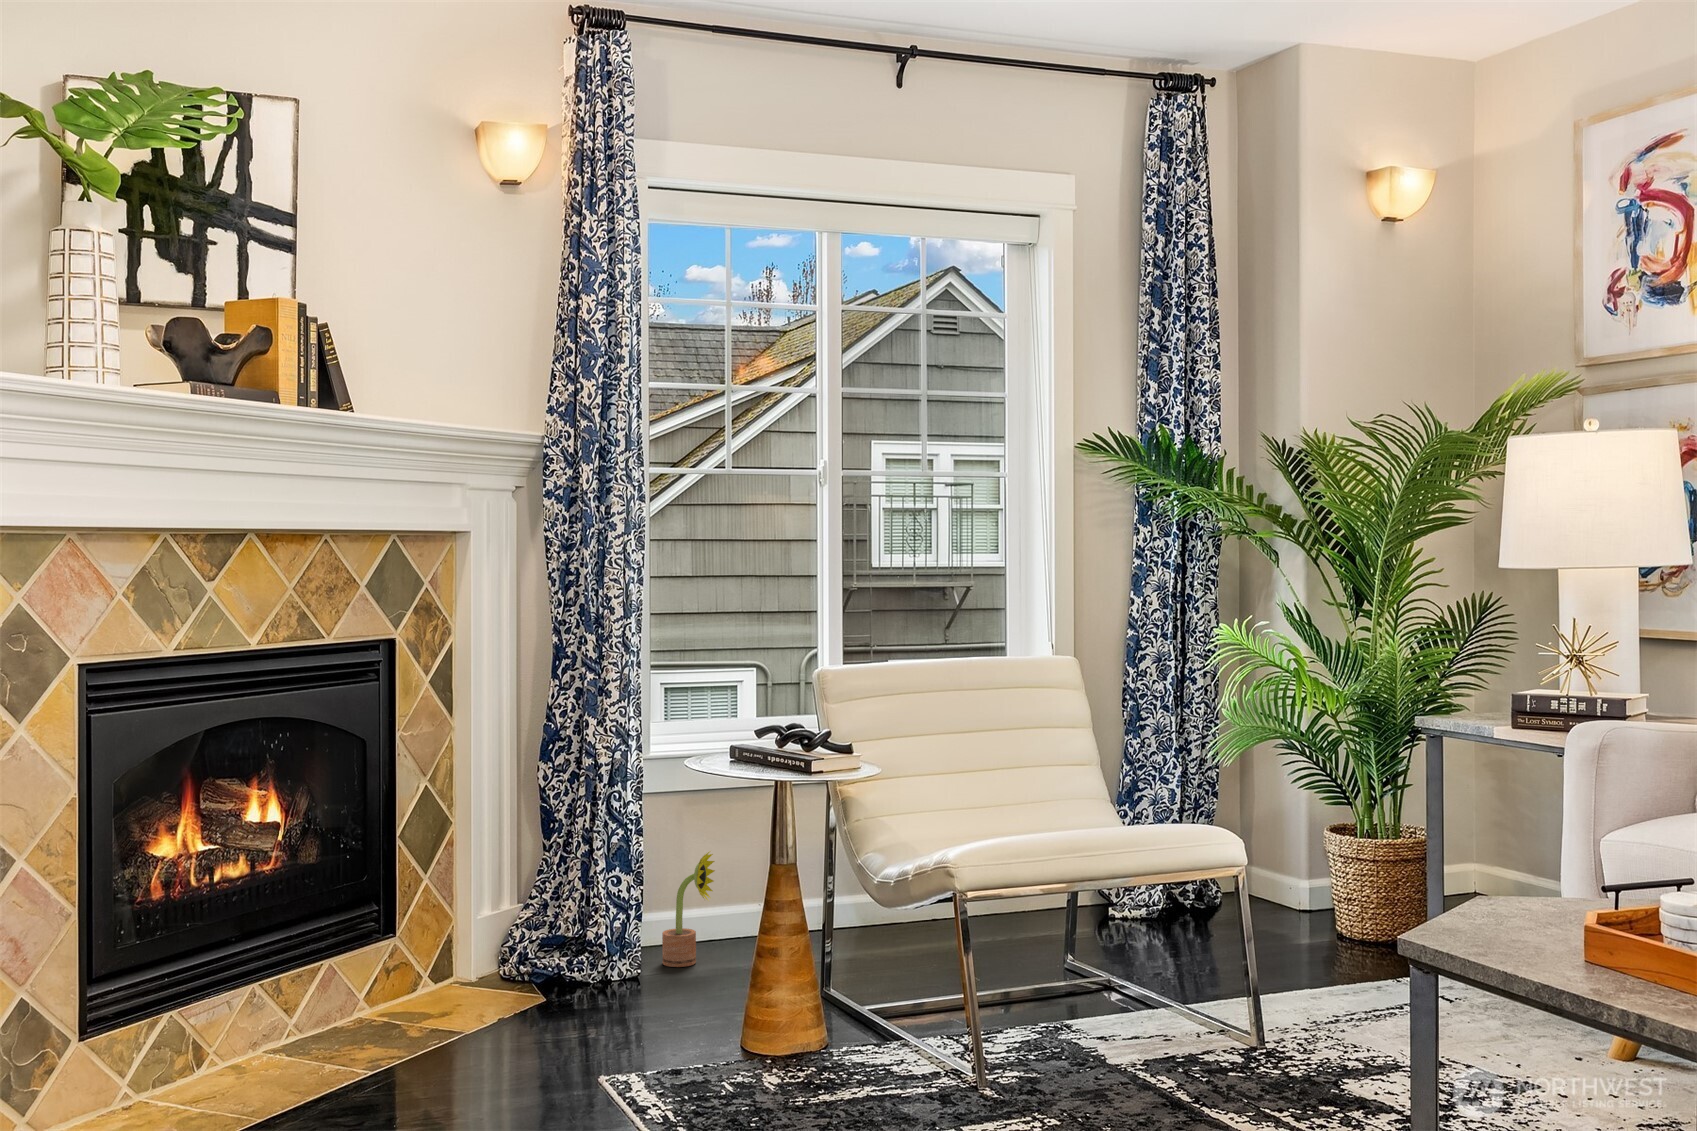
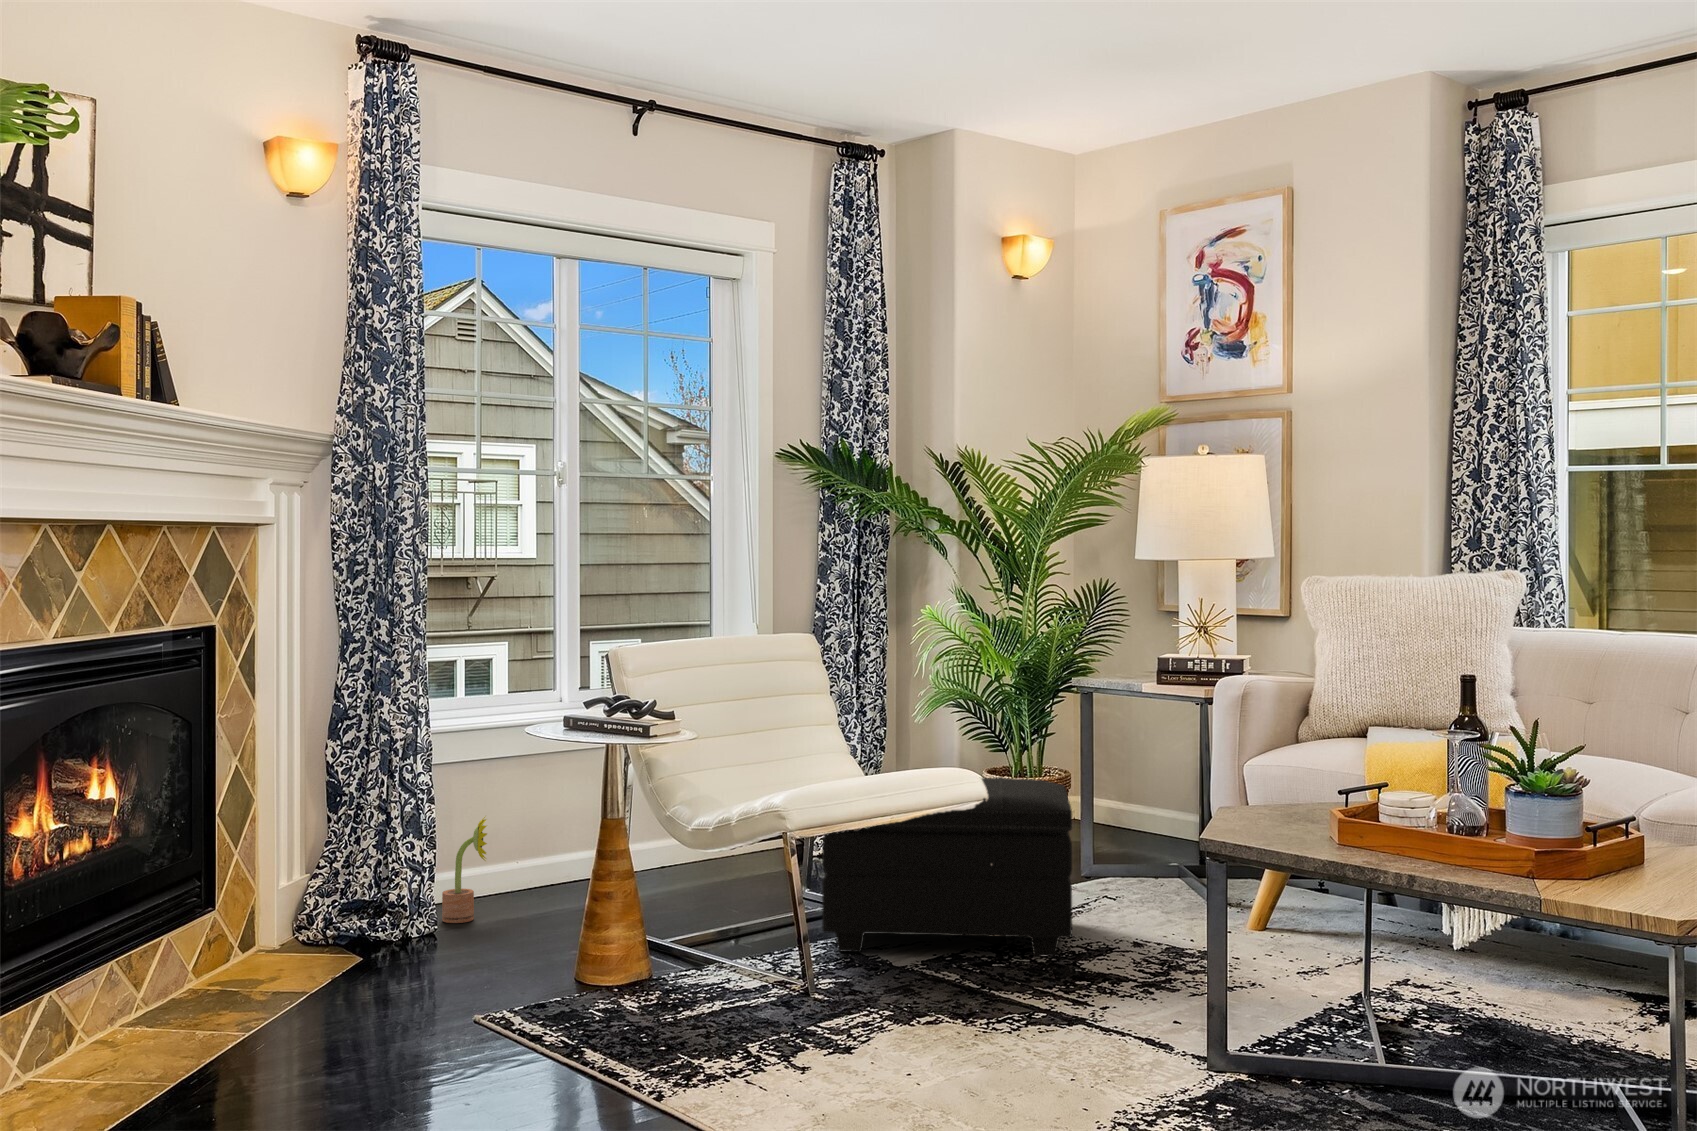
footstool: none [1036,834,1376,1087] -> present [822,777,1072,957]

